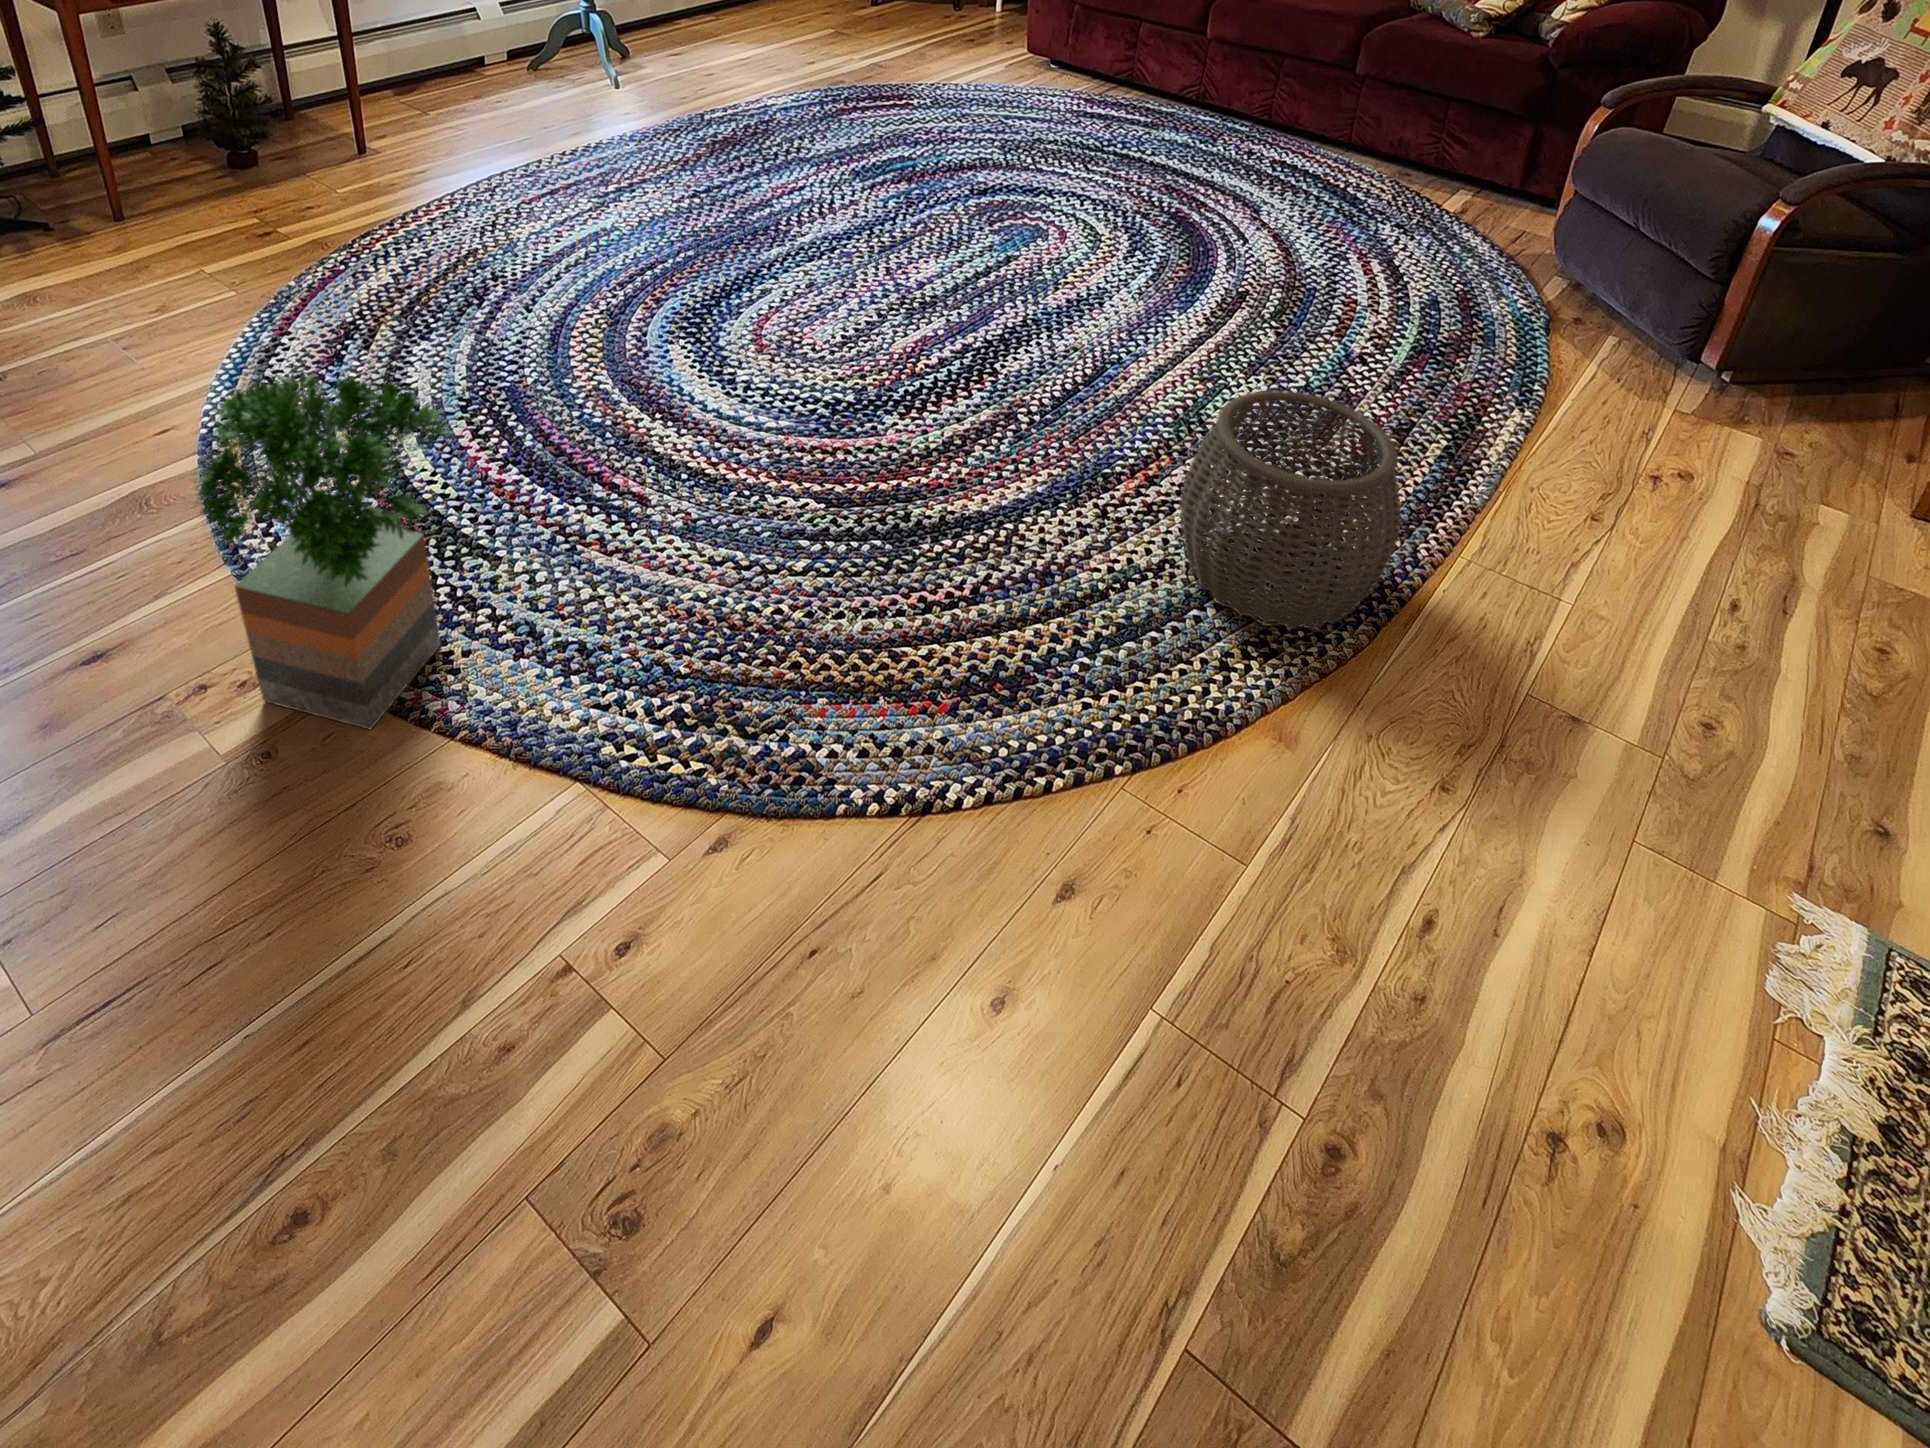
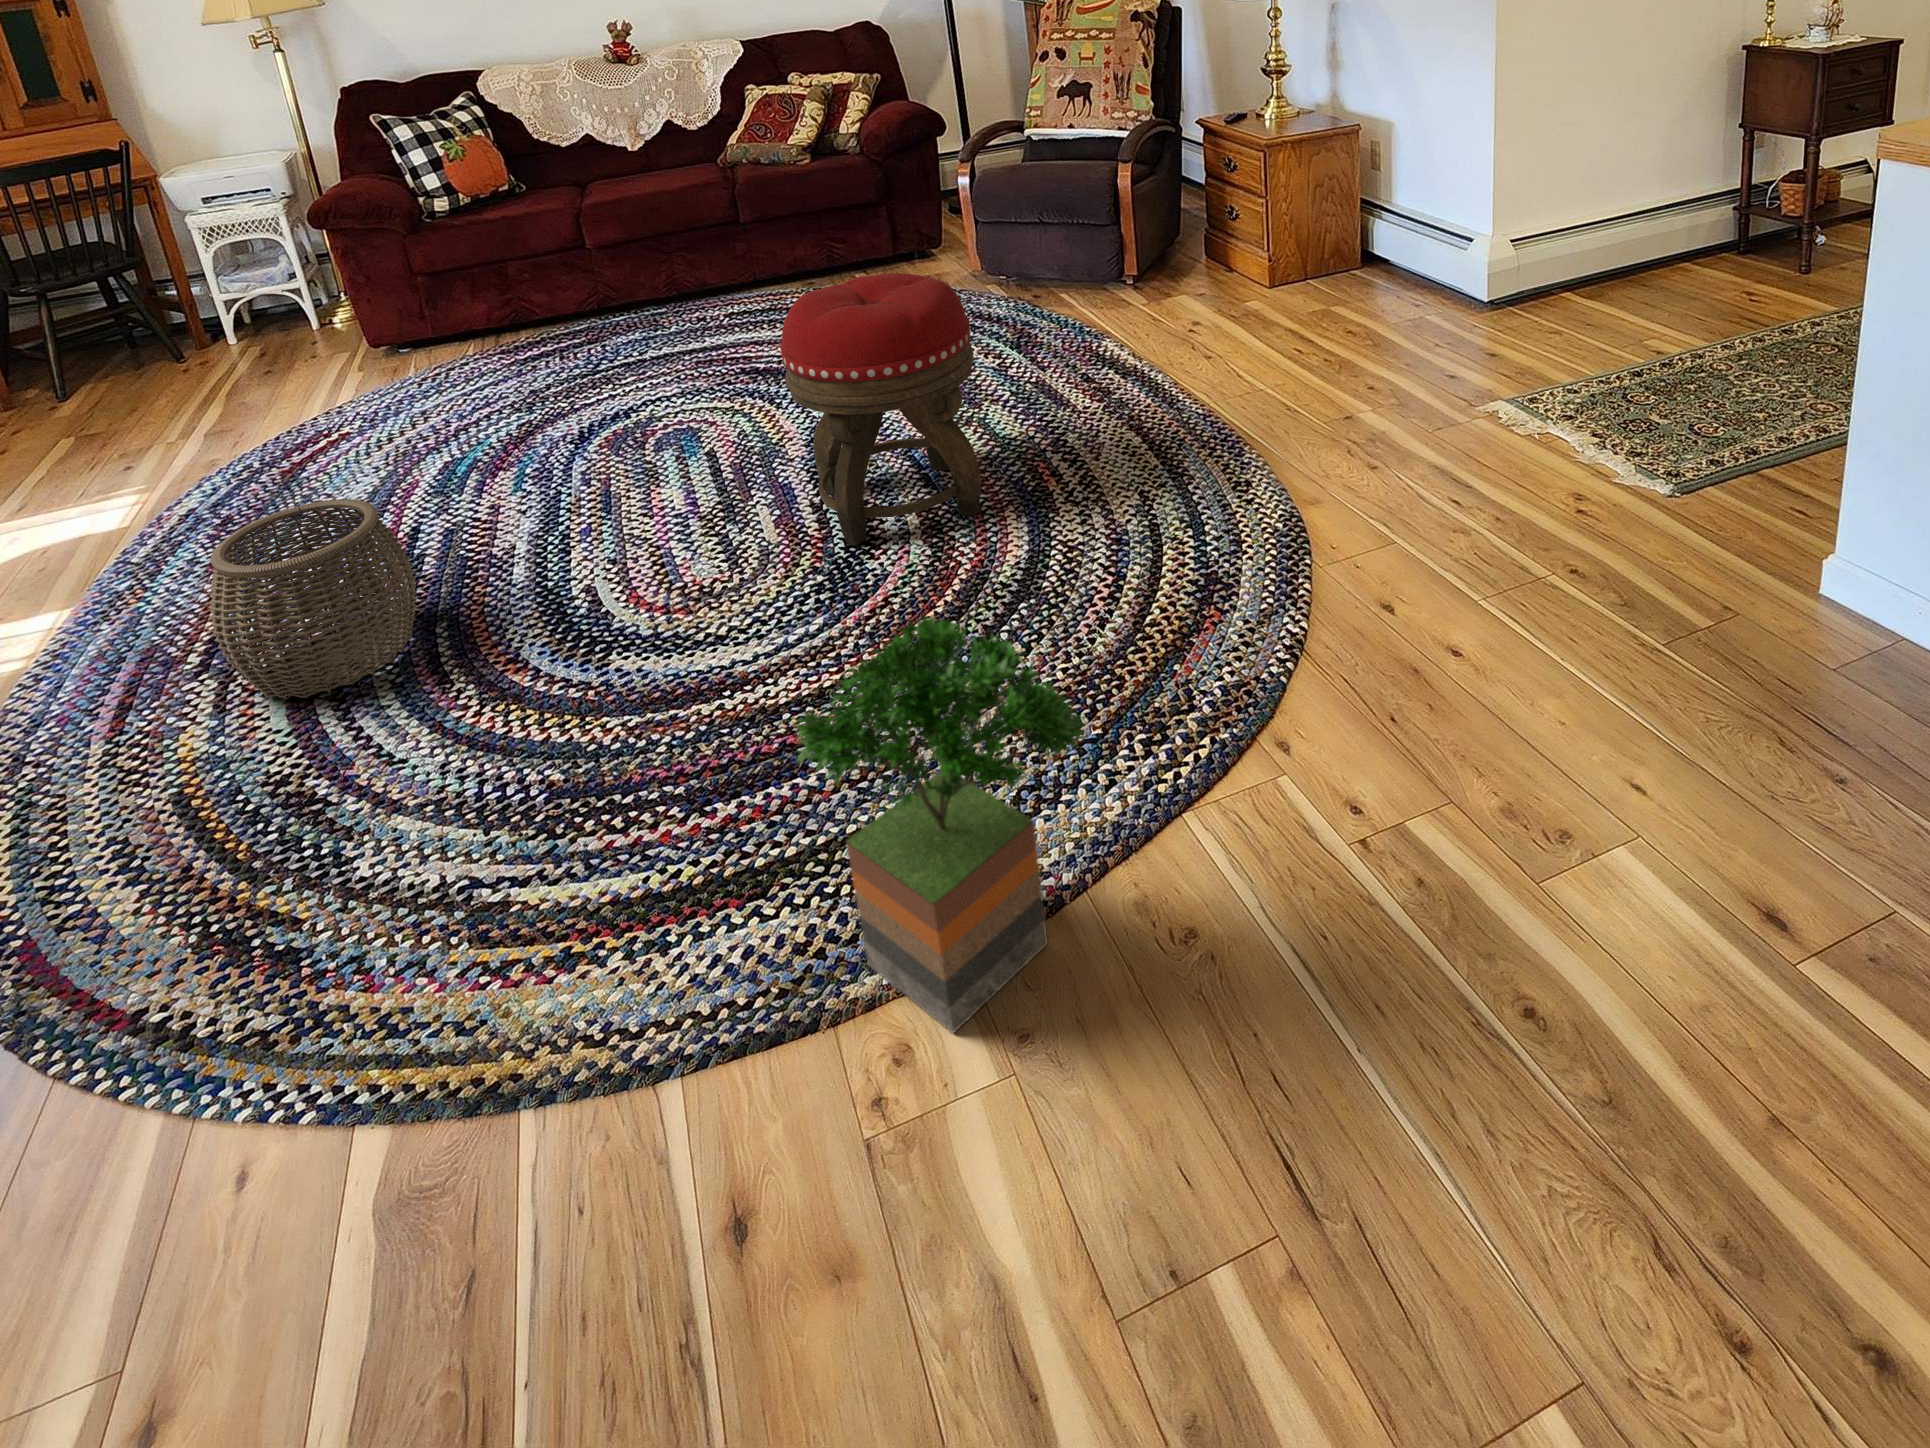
footstool: none [907,127,1141,447] -> present [780,273,980,546]
woven basket: present [1180,390,1401,630] -> present [210,499,417,699]

